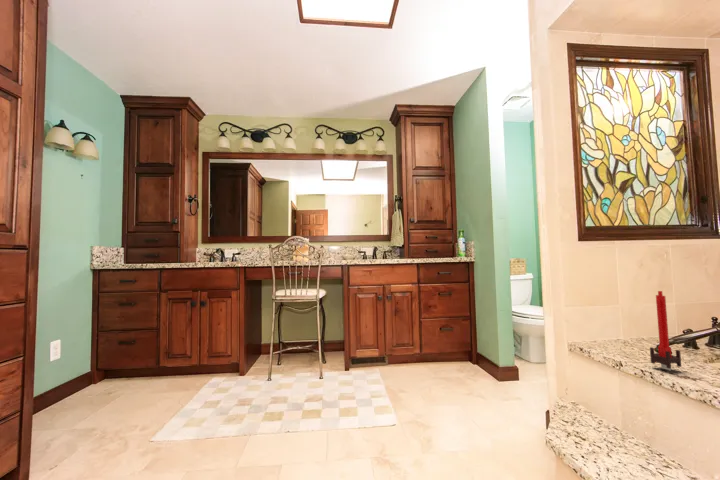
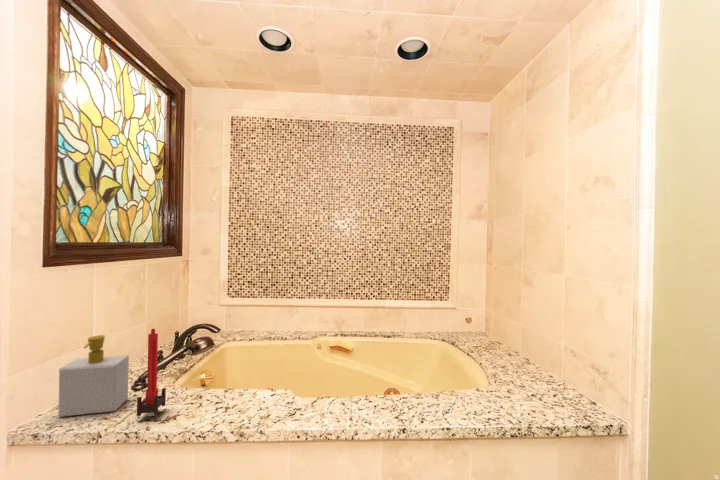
soap bottle: none [594,294,649,357] -> present [58,335,129,417]

